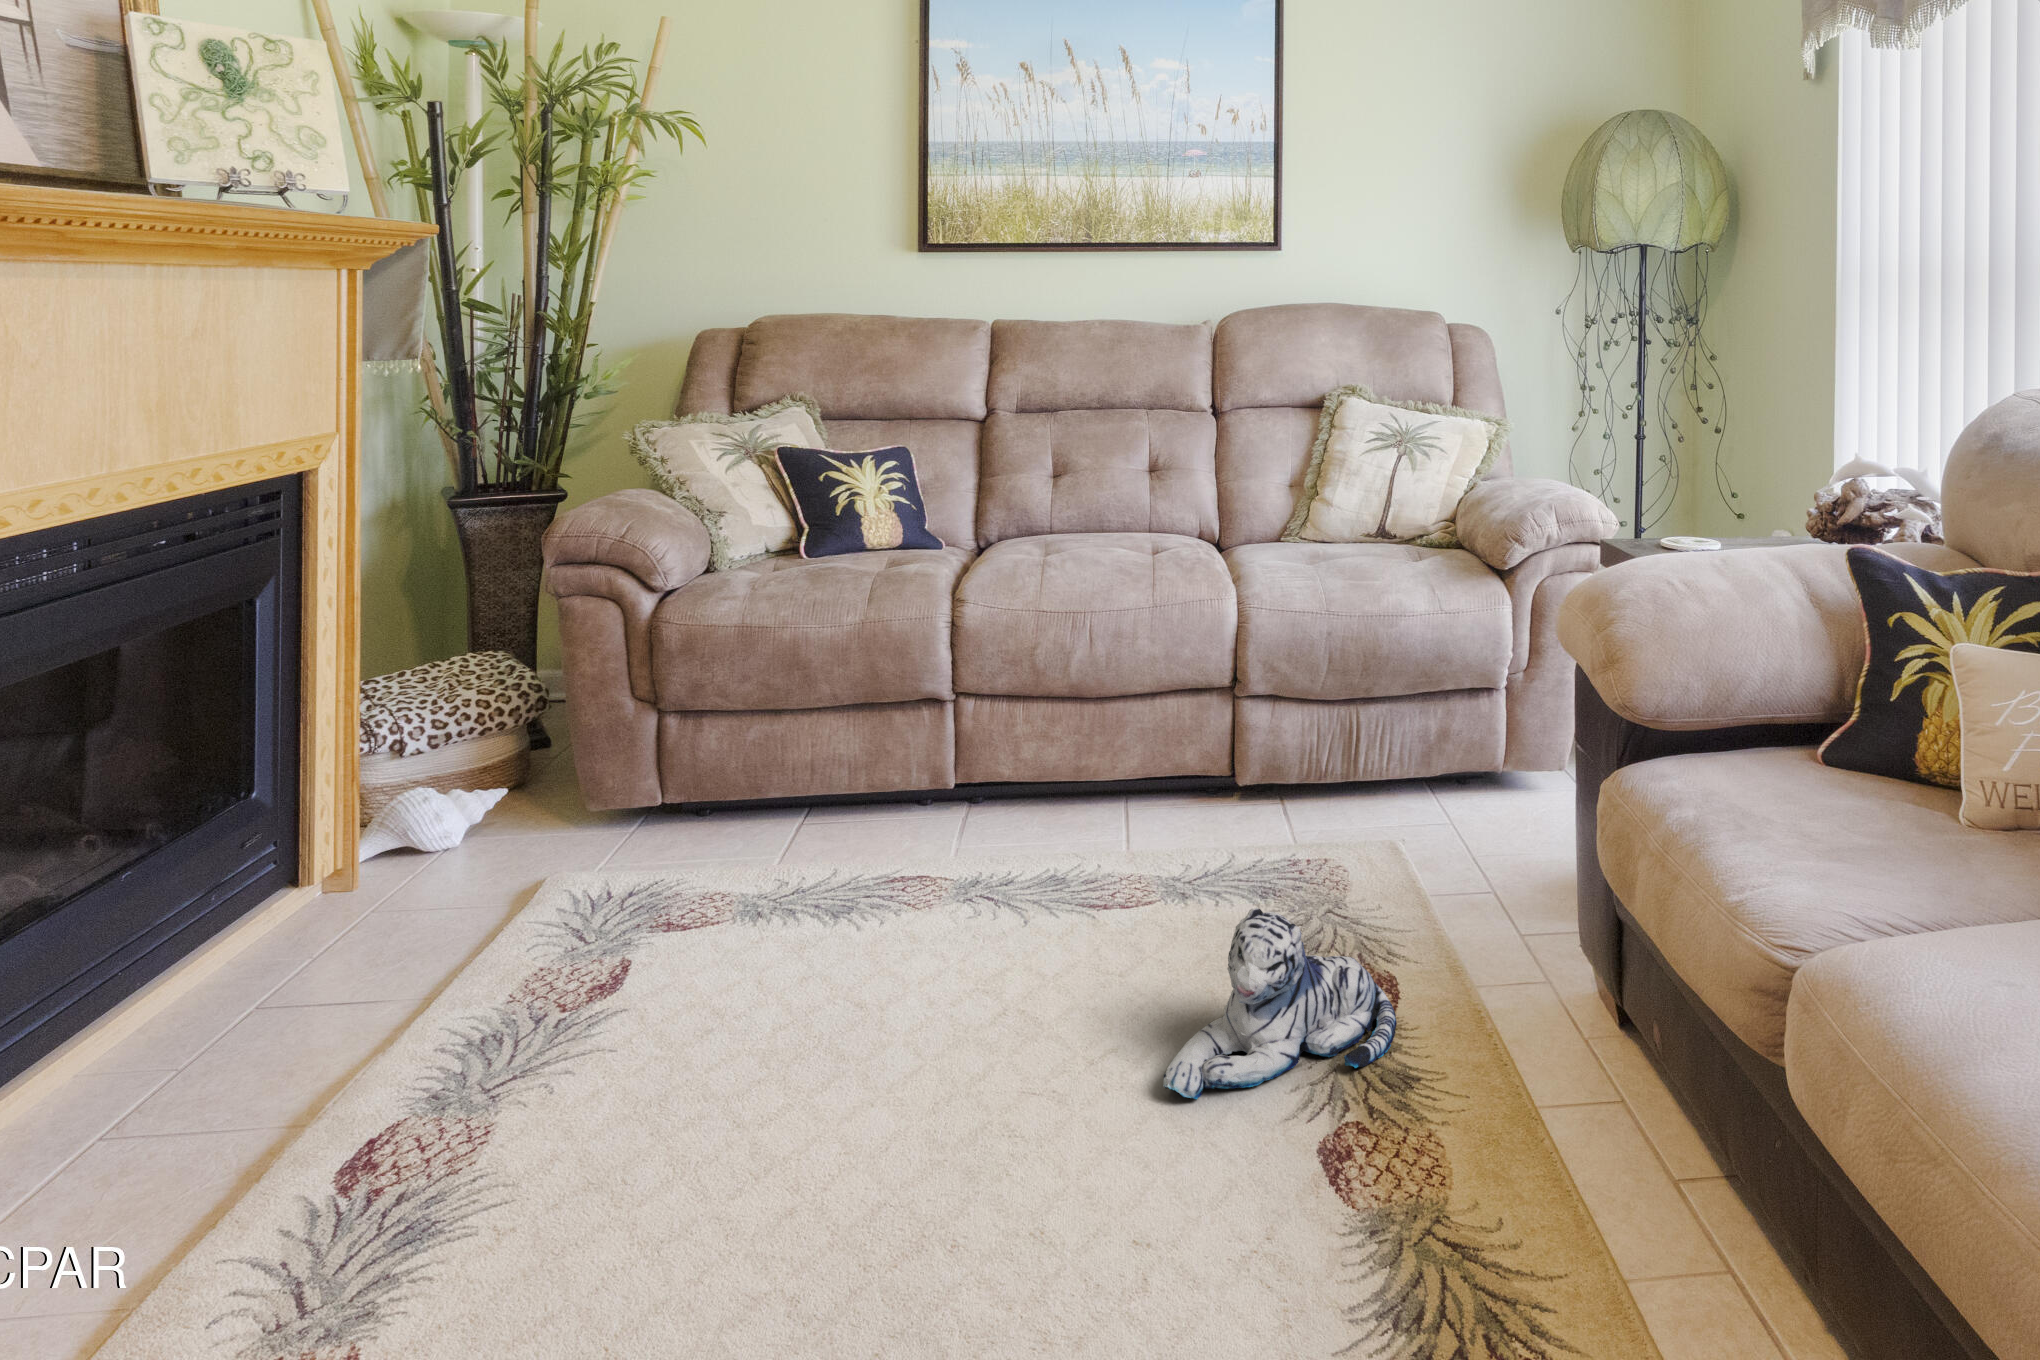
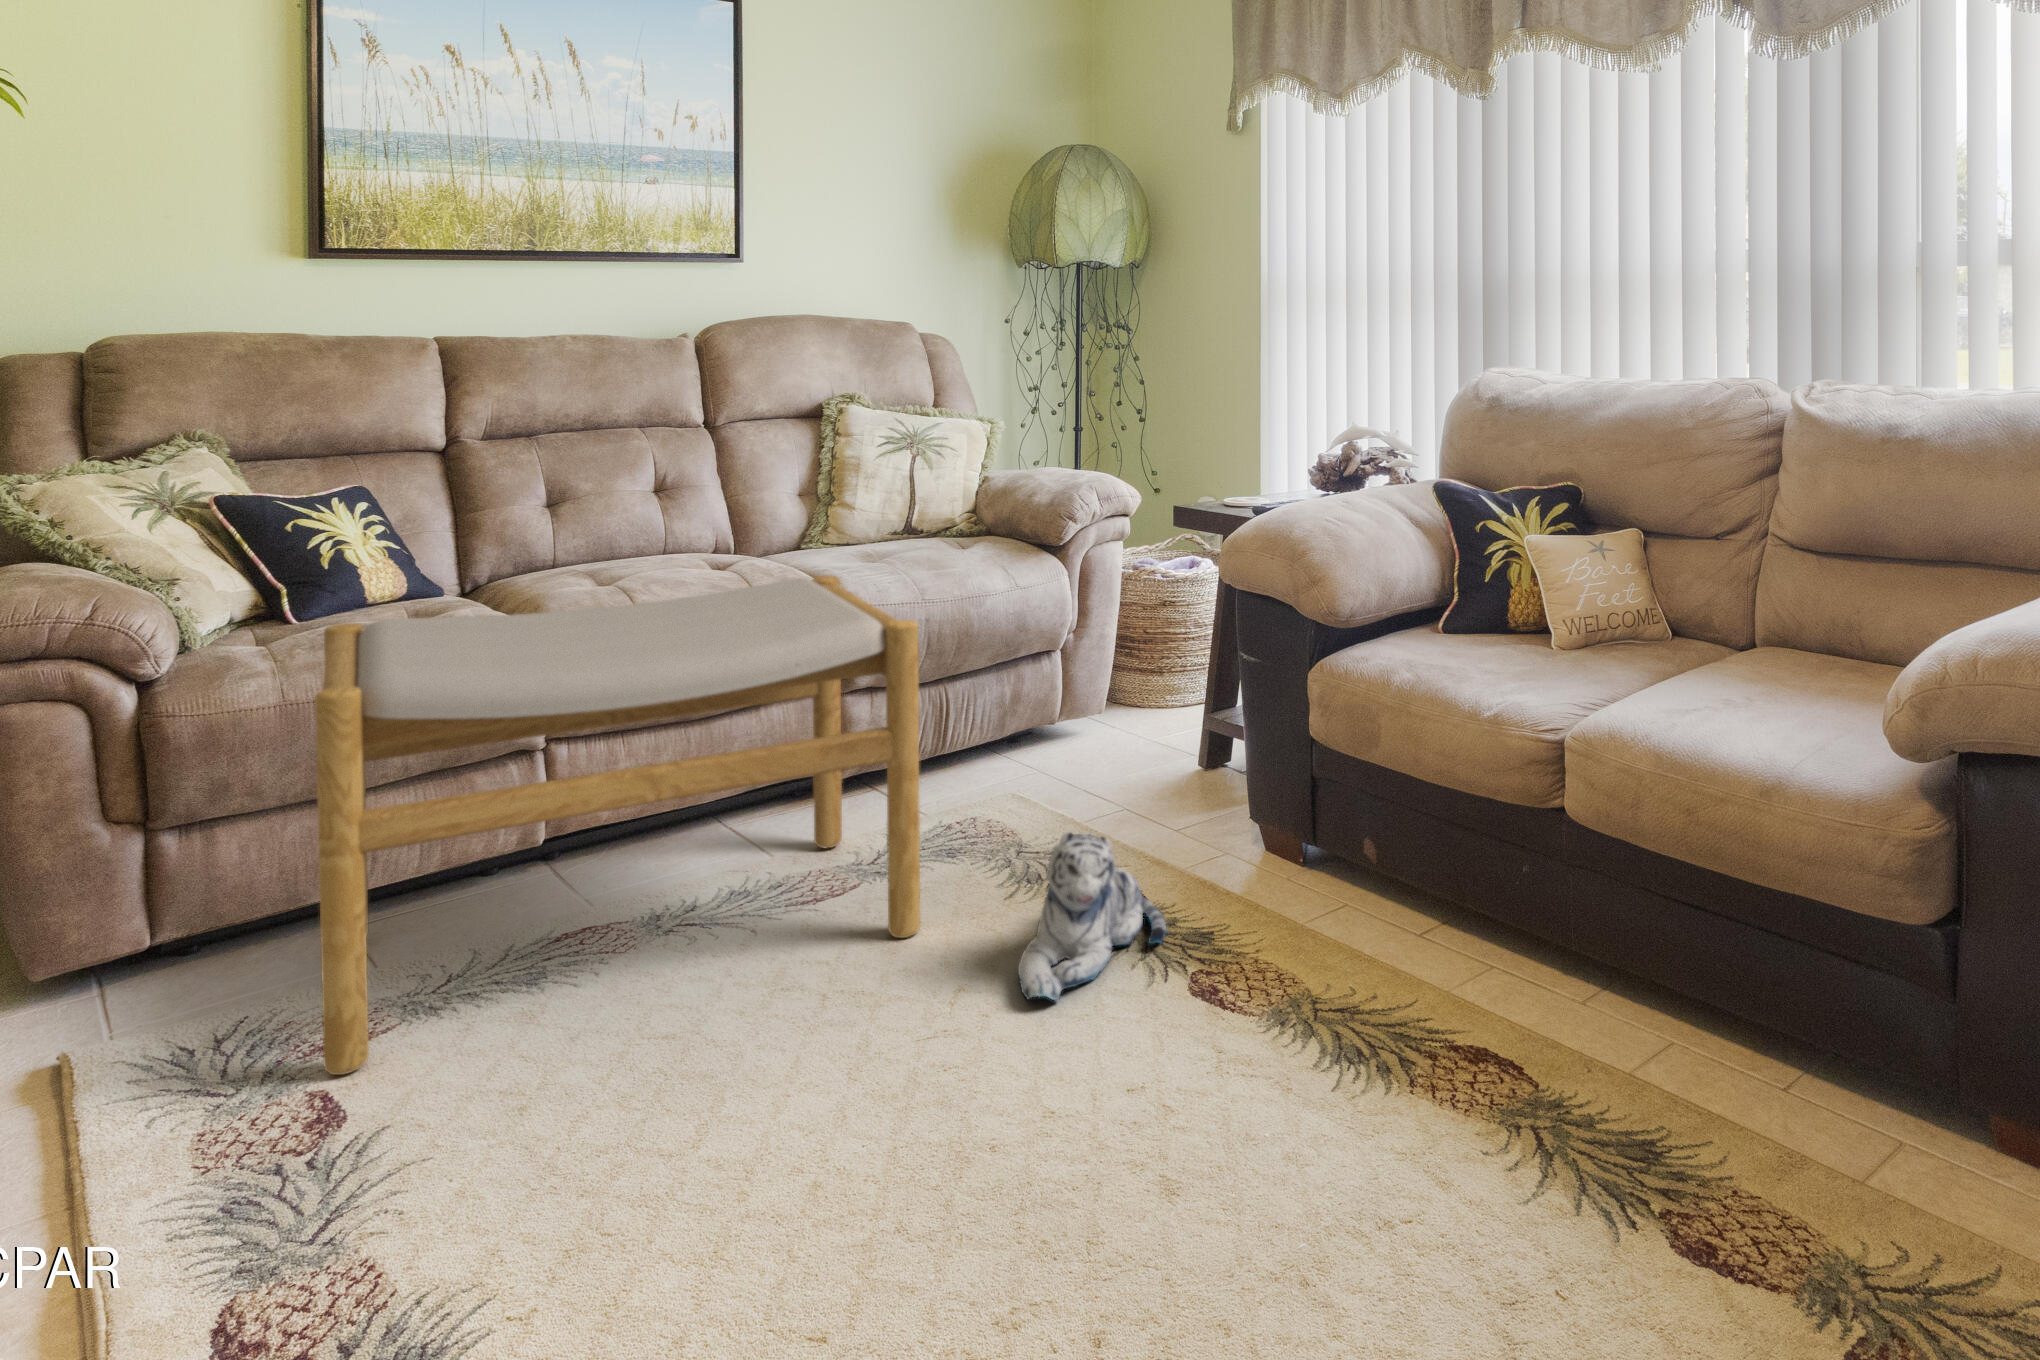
footstool: none [638,567,1195,972] -> present [315,576,920,1075]

